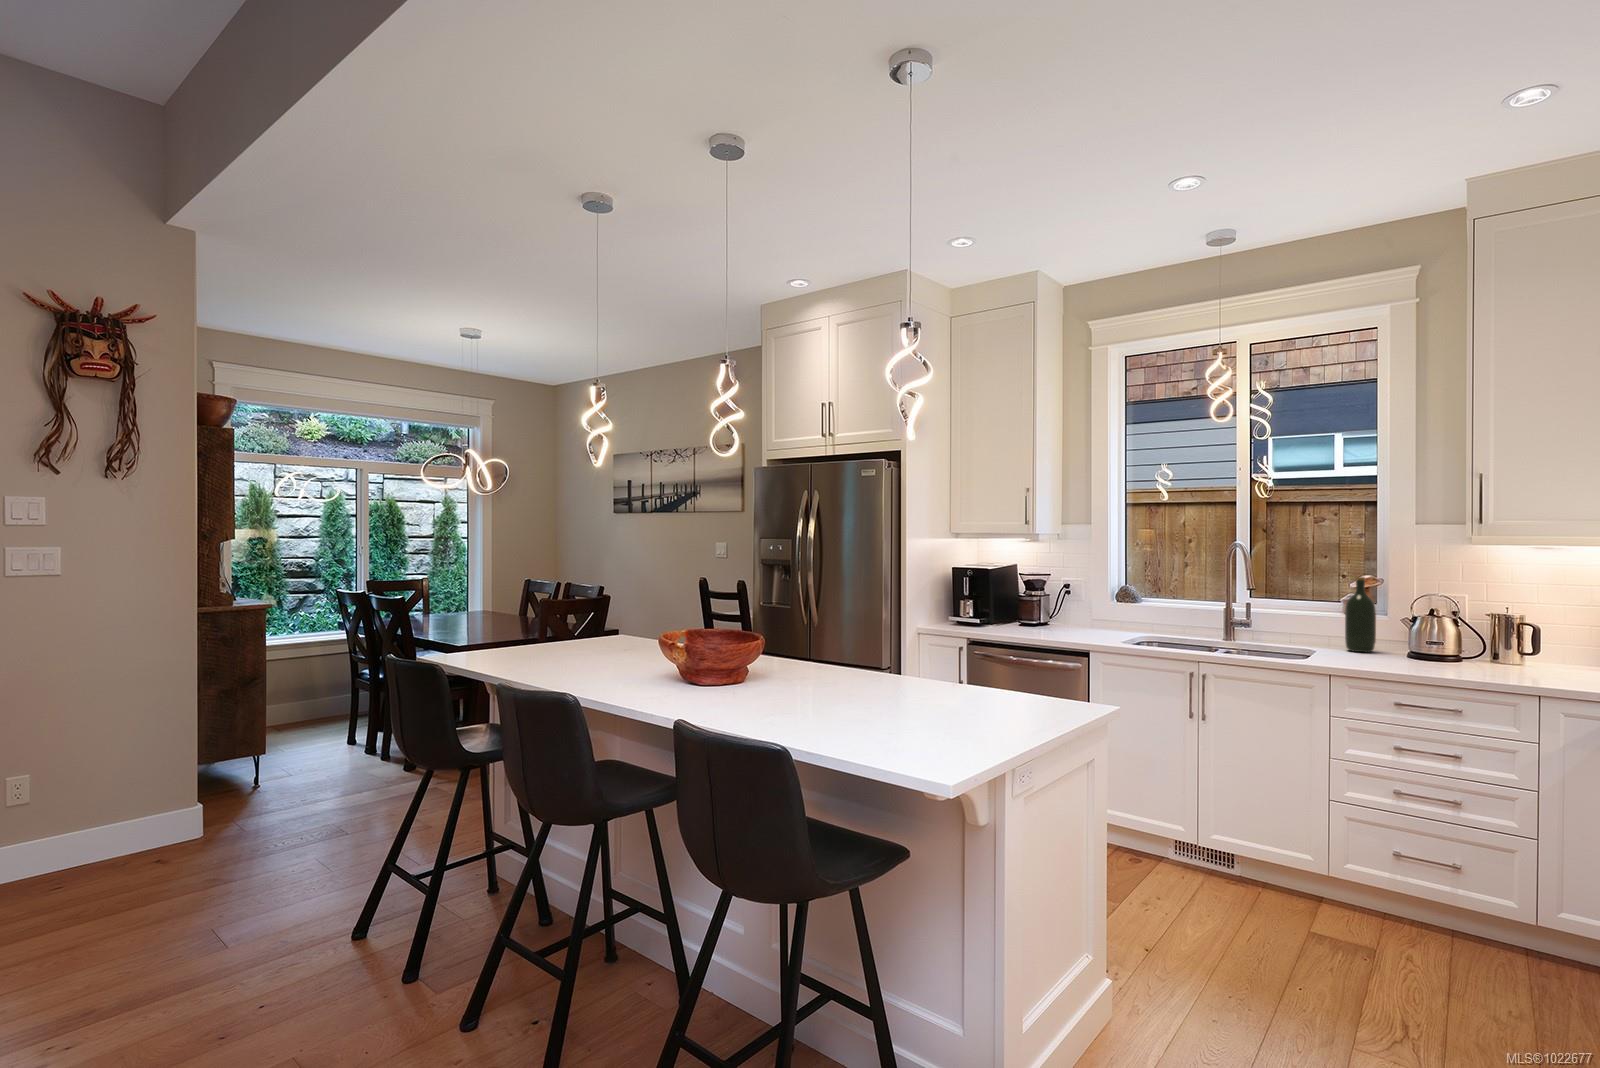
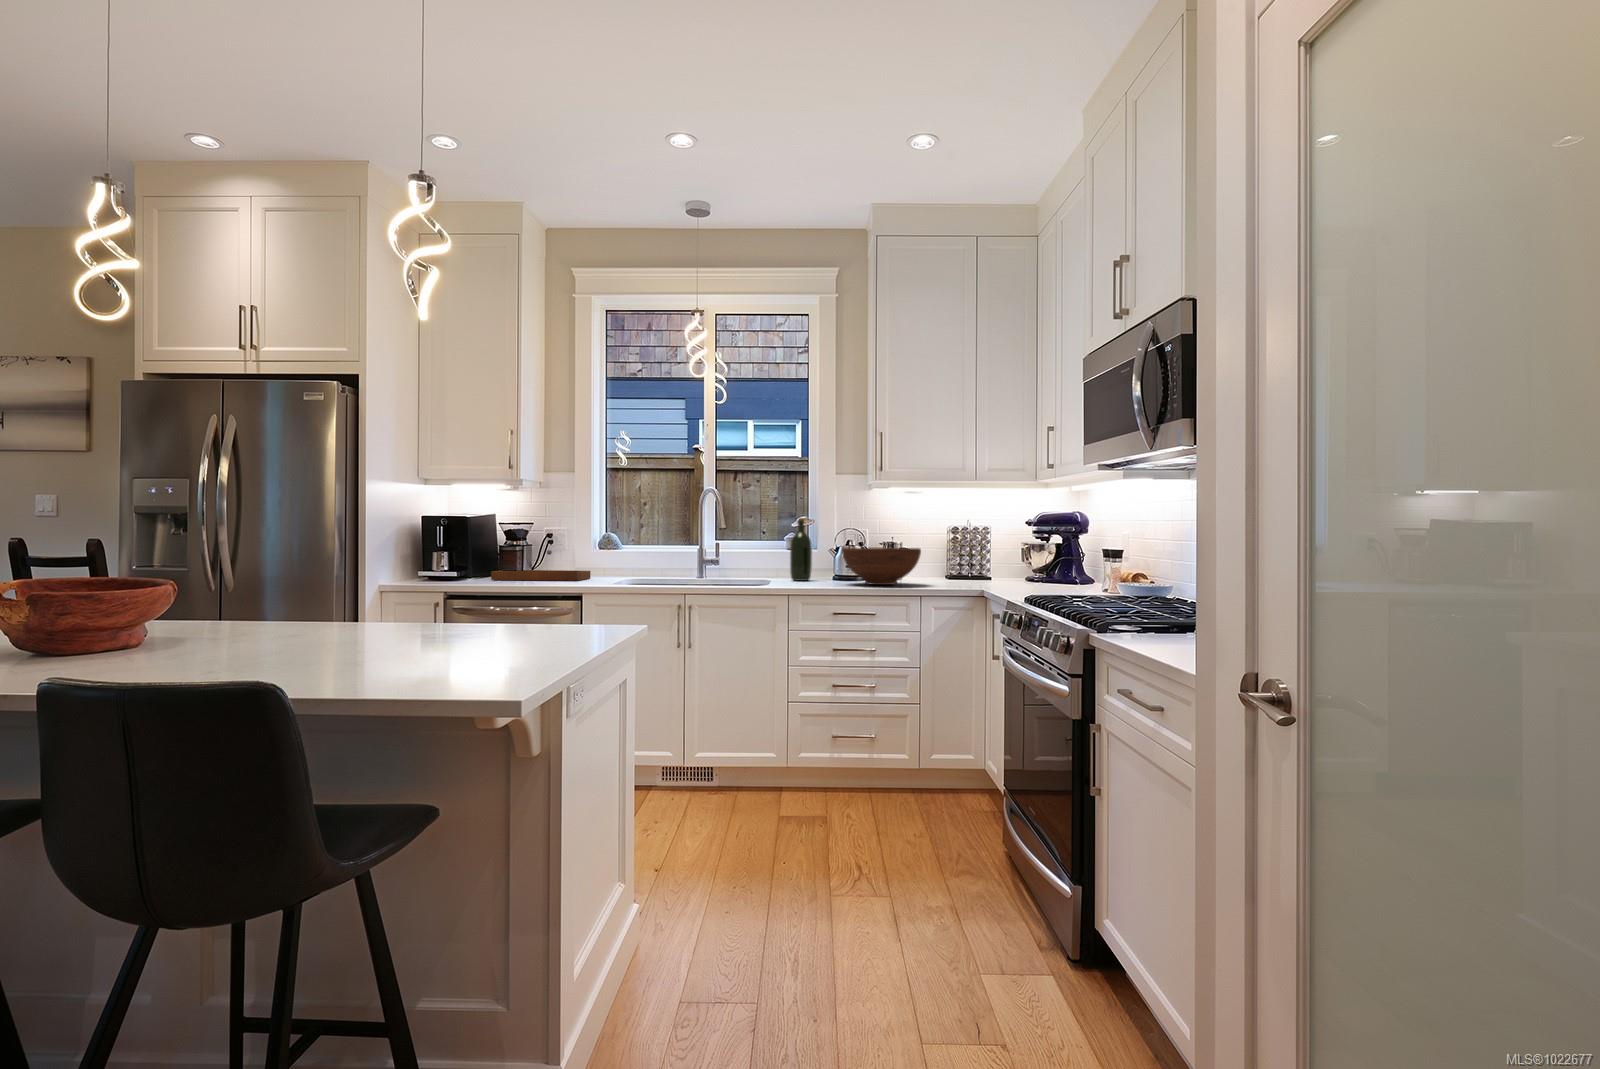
tray: none [1011,601,1107,634] -> present [491,550,591,581]
fruit bowl: none [1414,618,1544,672] -> present [842,548,921,585]

